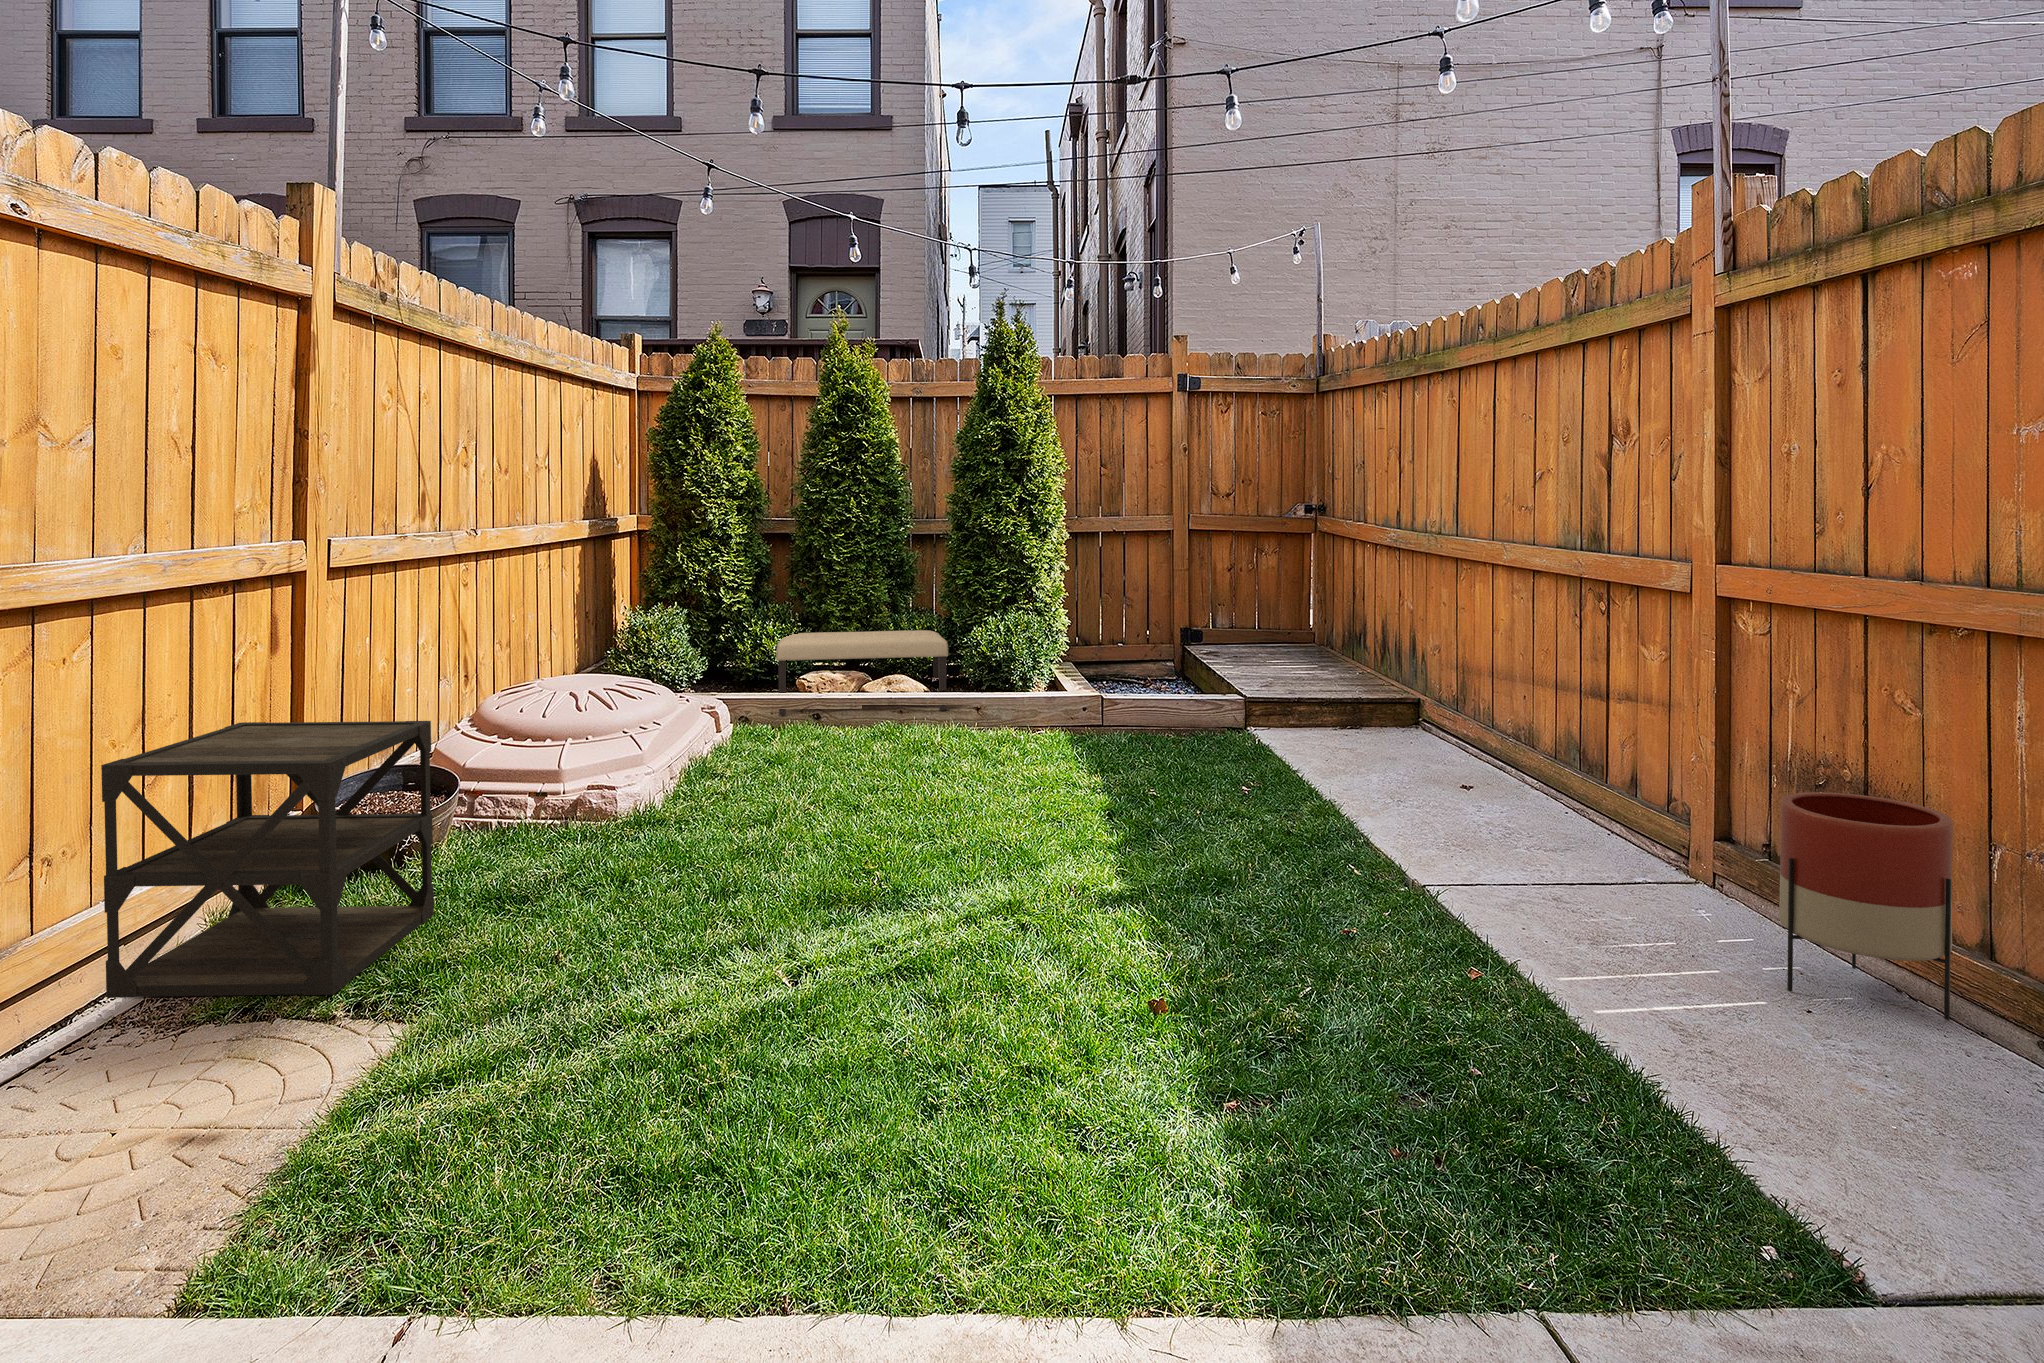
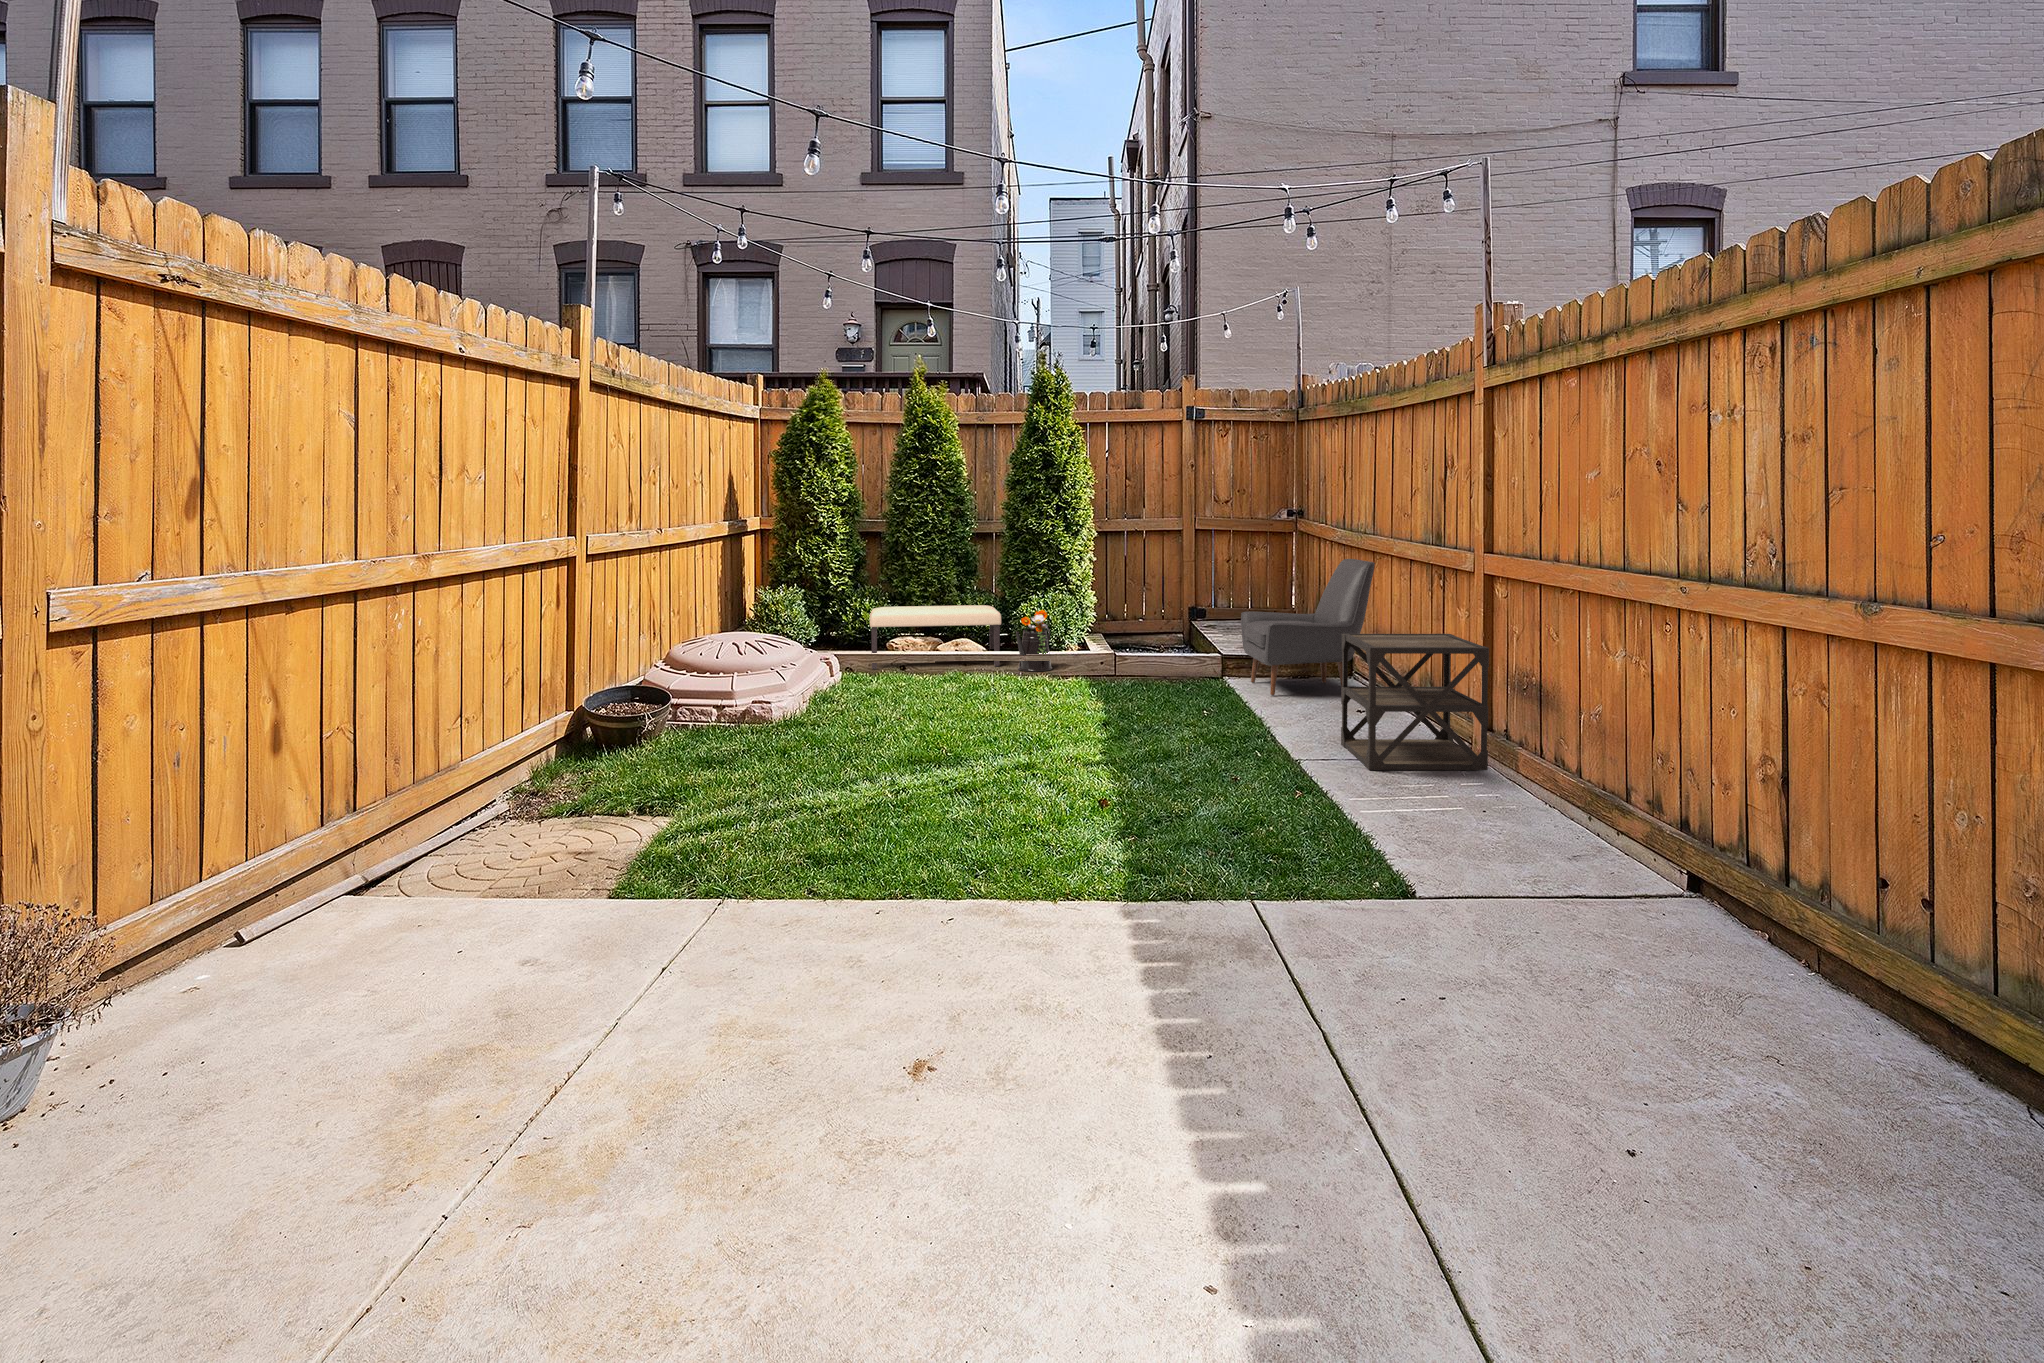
chair: none [1271,568,1463,757] -> present [1241,559,1375,696]
watering can: none [968,636,1016,718] -> present [1016,610,1052,671]
side table: present [101,721,434,998] -> present [1341,634,1489,770]
planter: present [1779,792,1953,1020] -> none [1474,692,1560,814]

